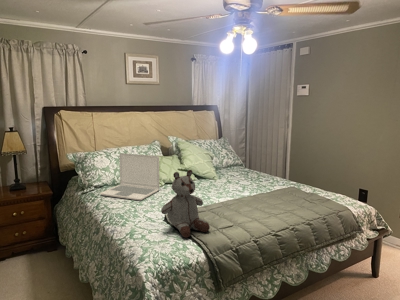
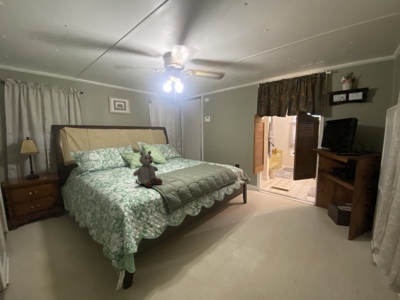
laptop: present [100,153,160,201] -> none [94,150,132,175]

